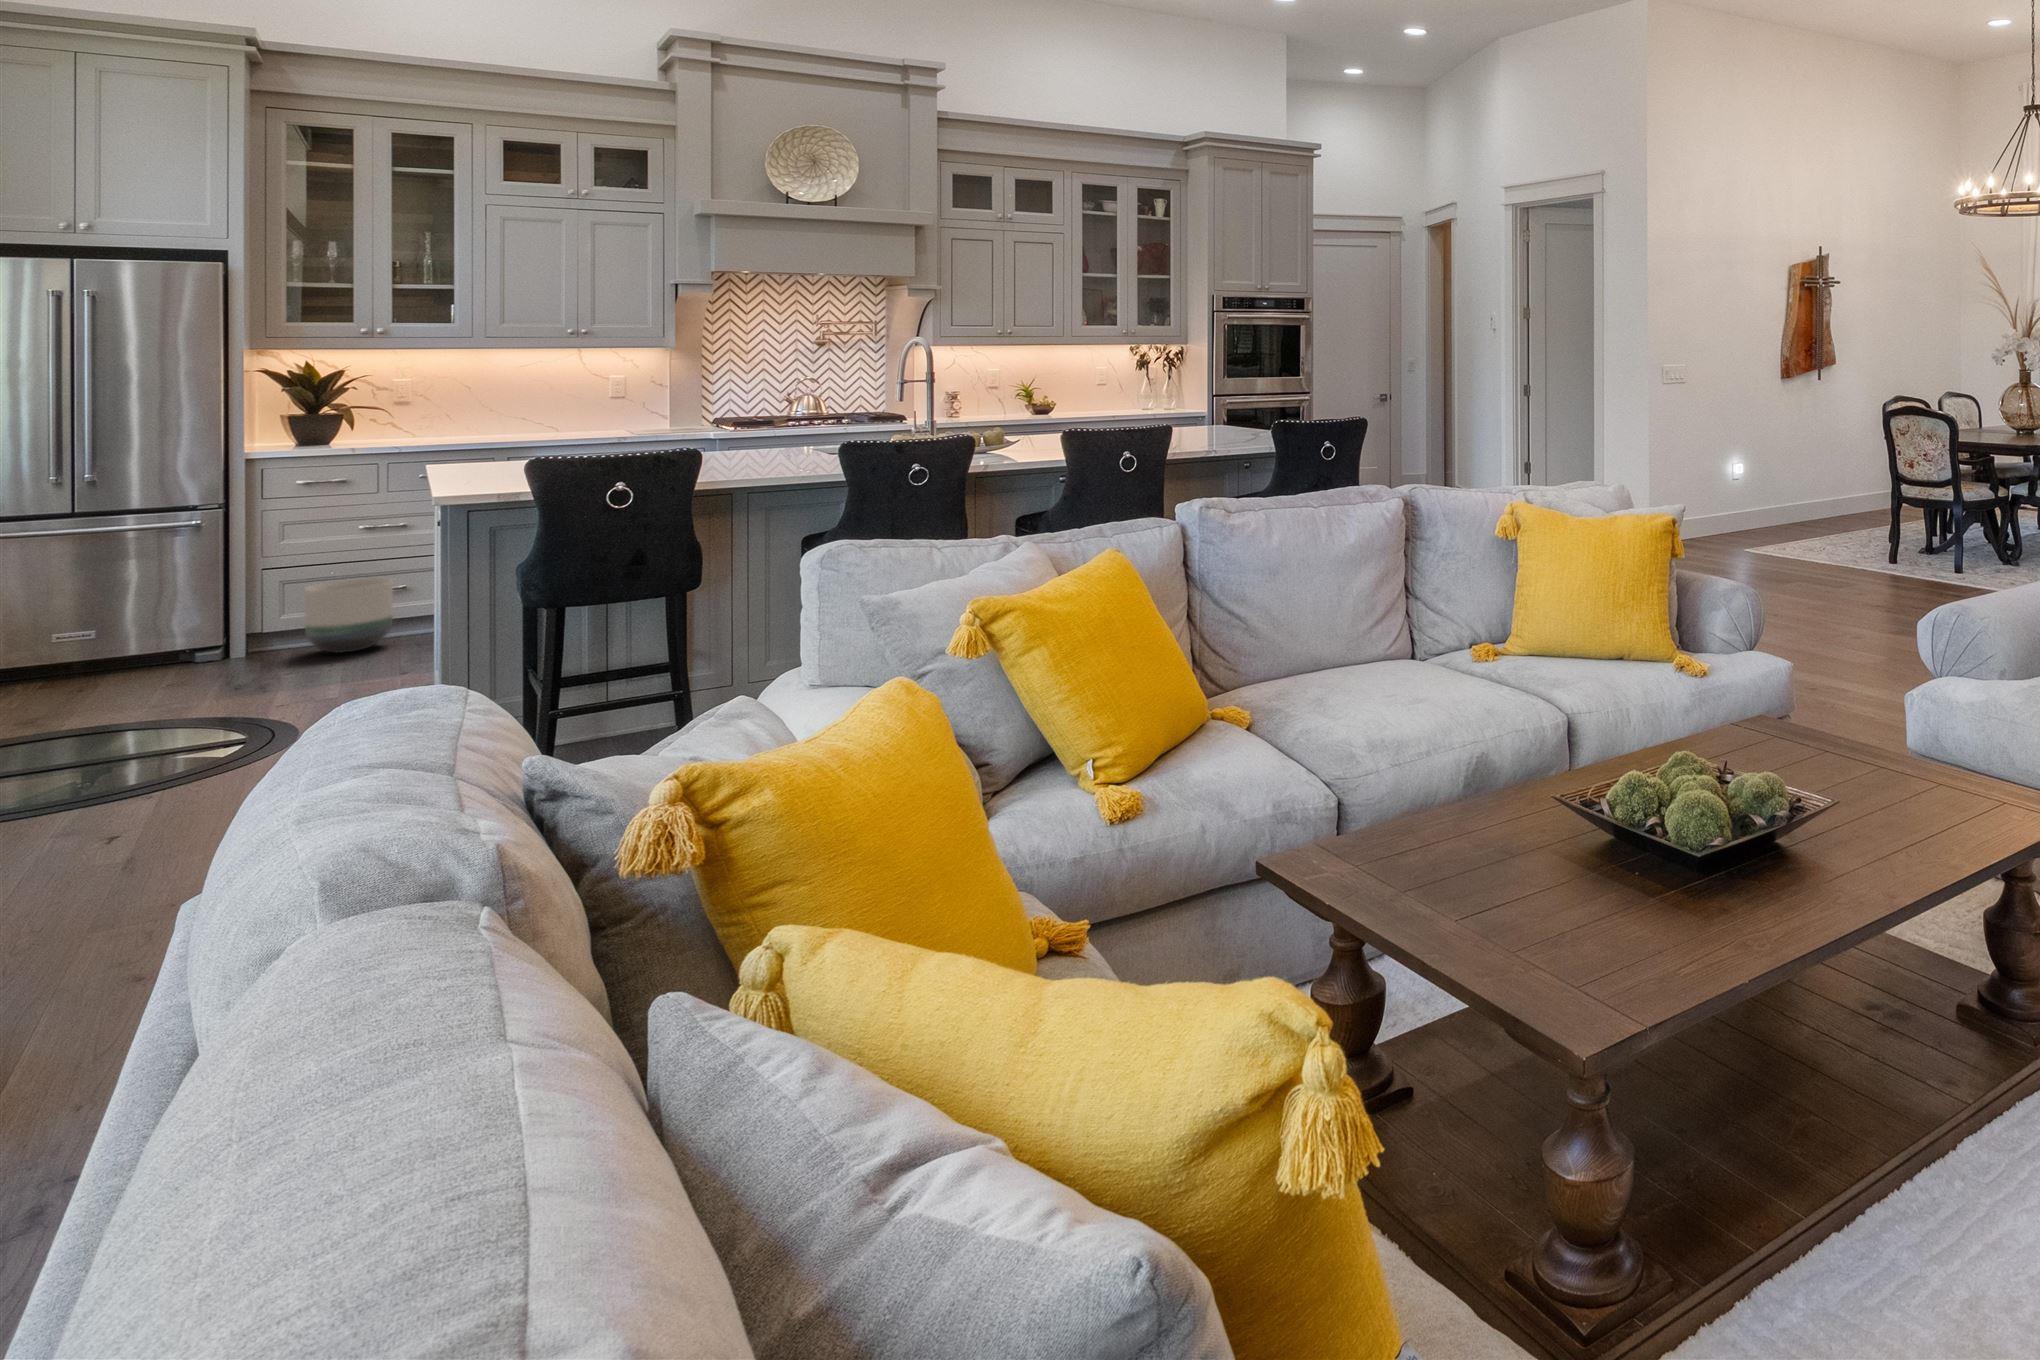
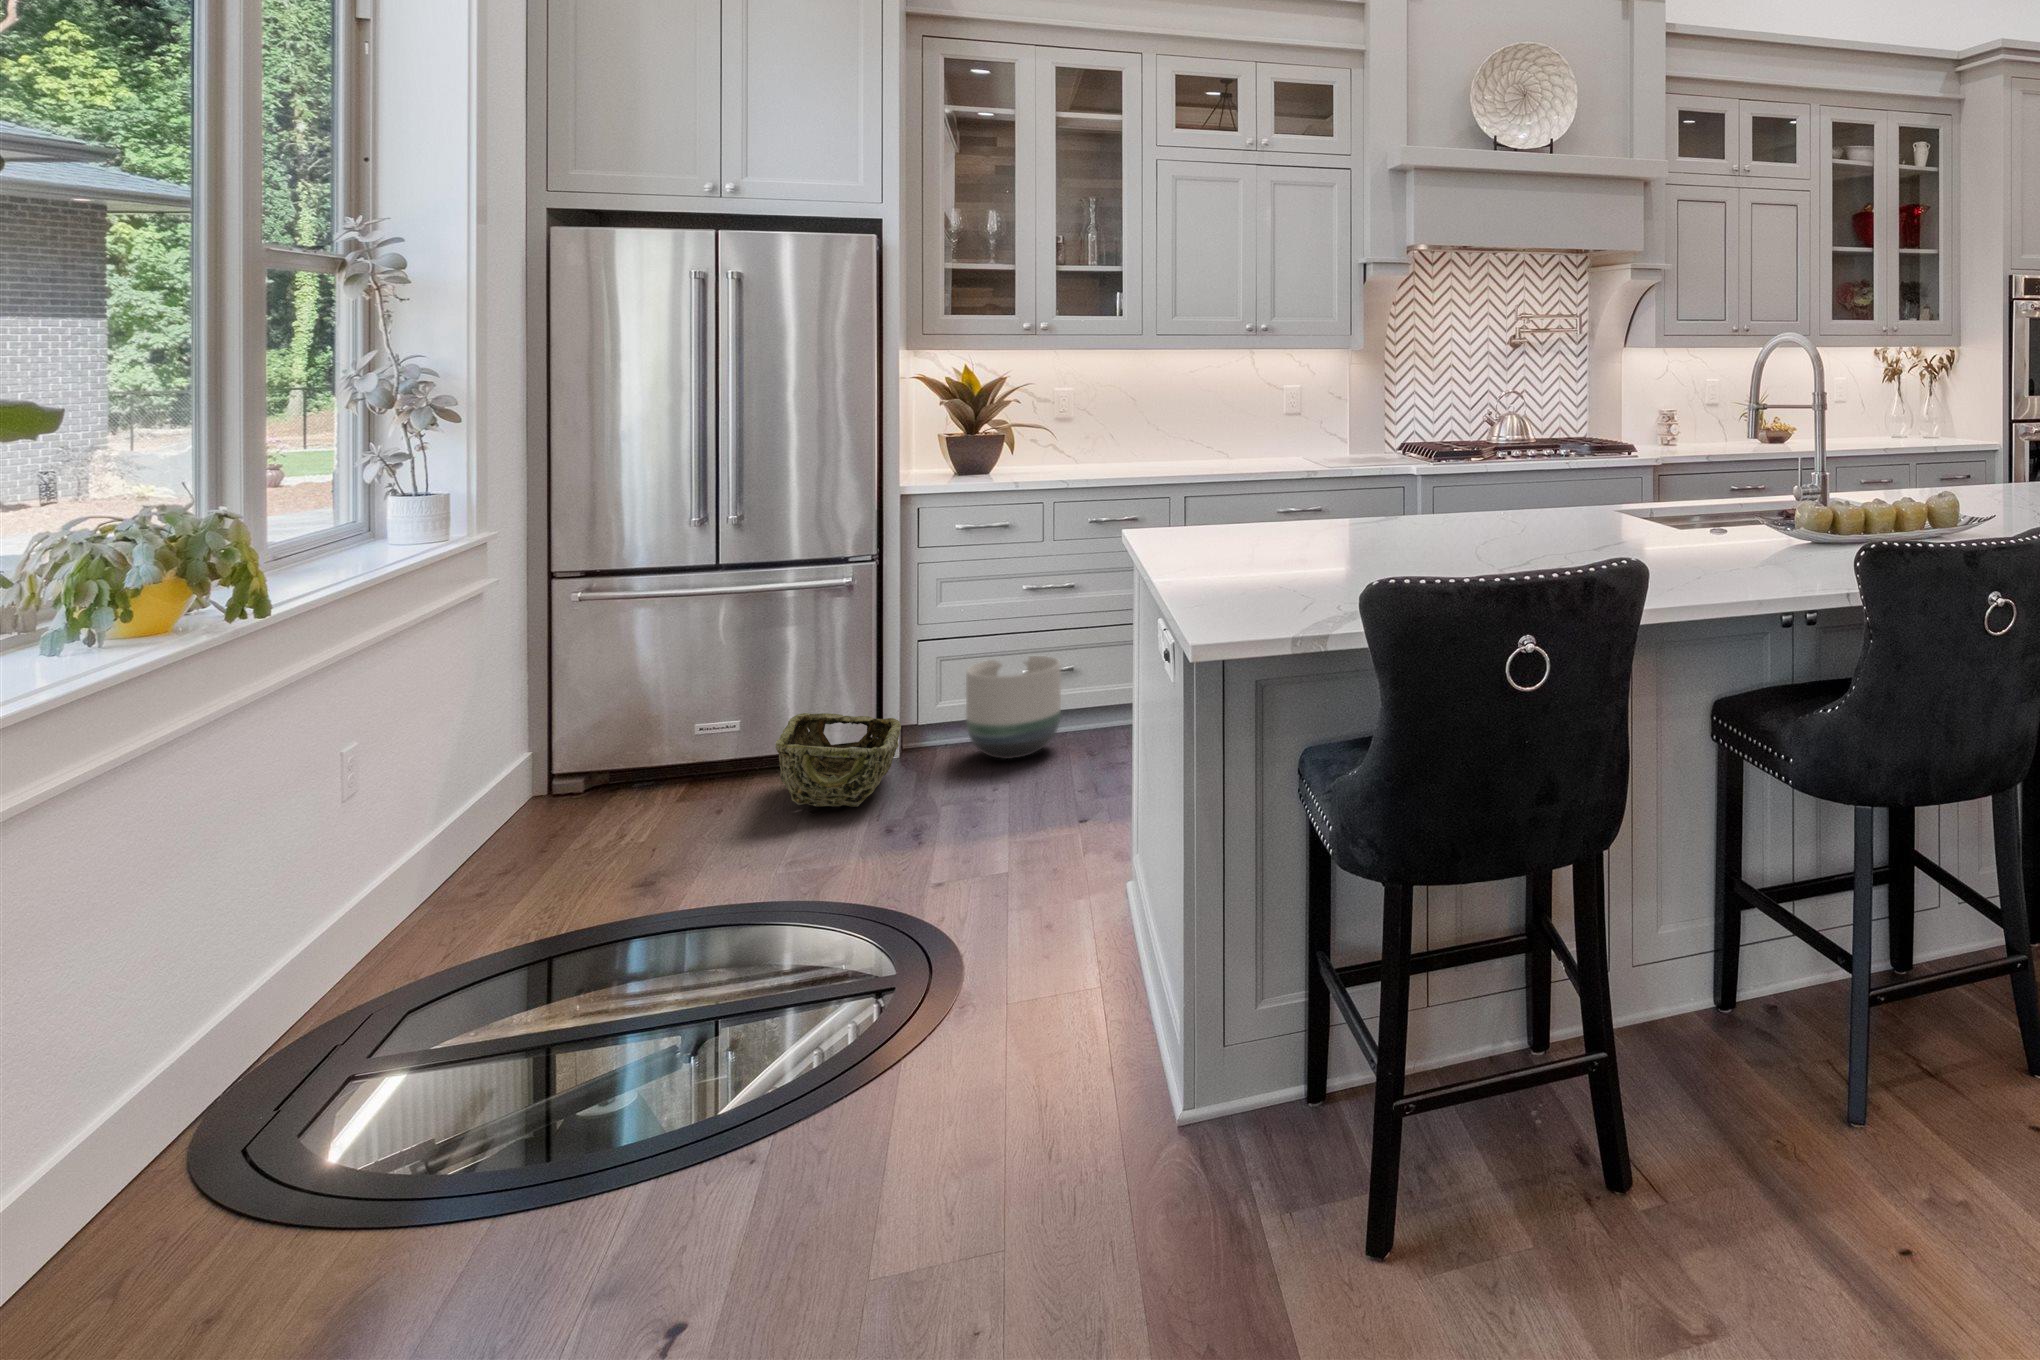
woven basket: none [124,625,243,686] -> present [775,713,901,807]

